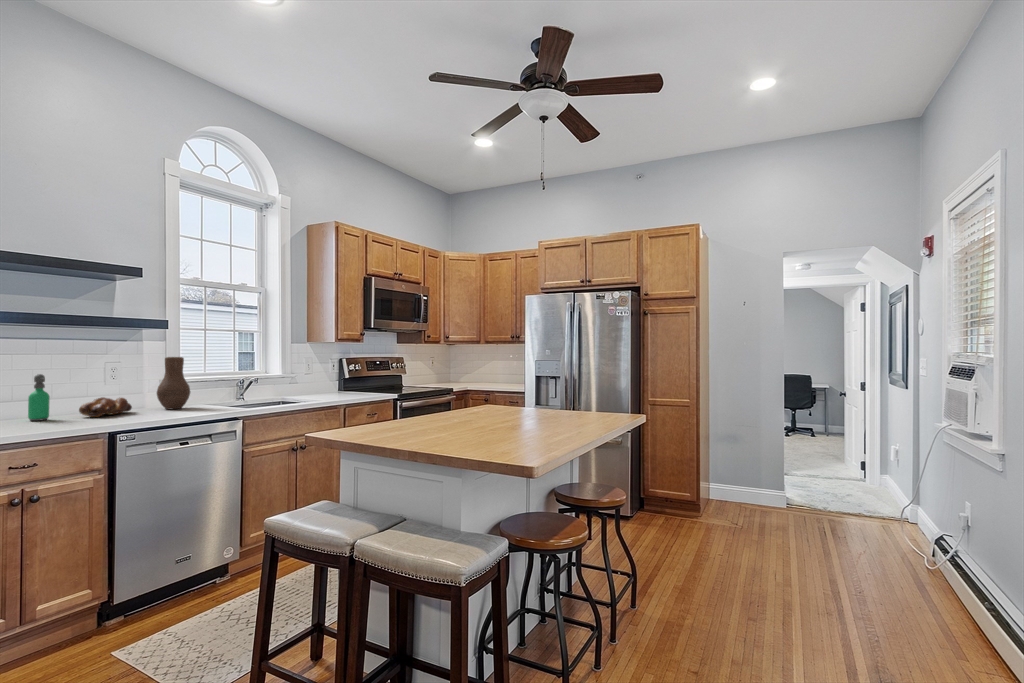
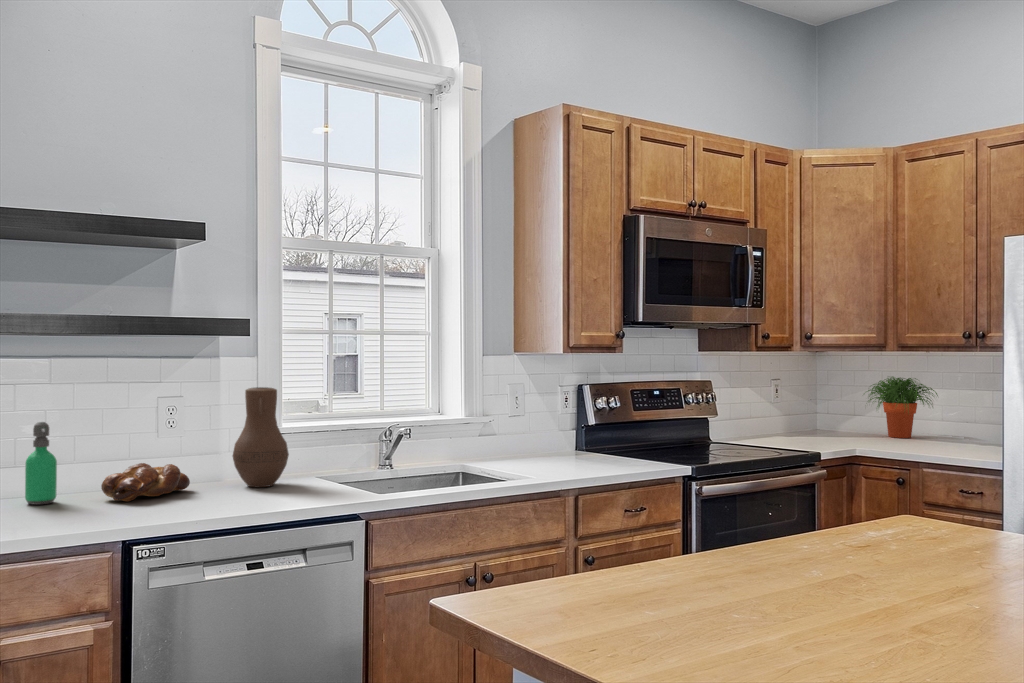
potted plant: none [471,356,503,383] -> present [867,376,938,438]

